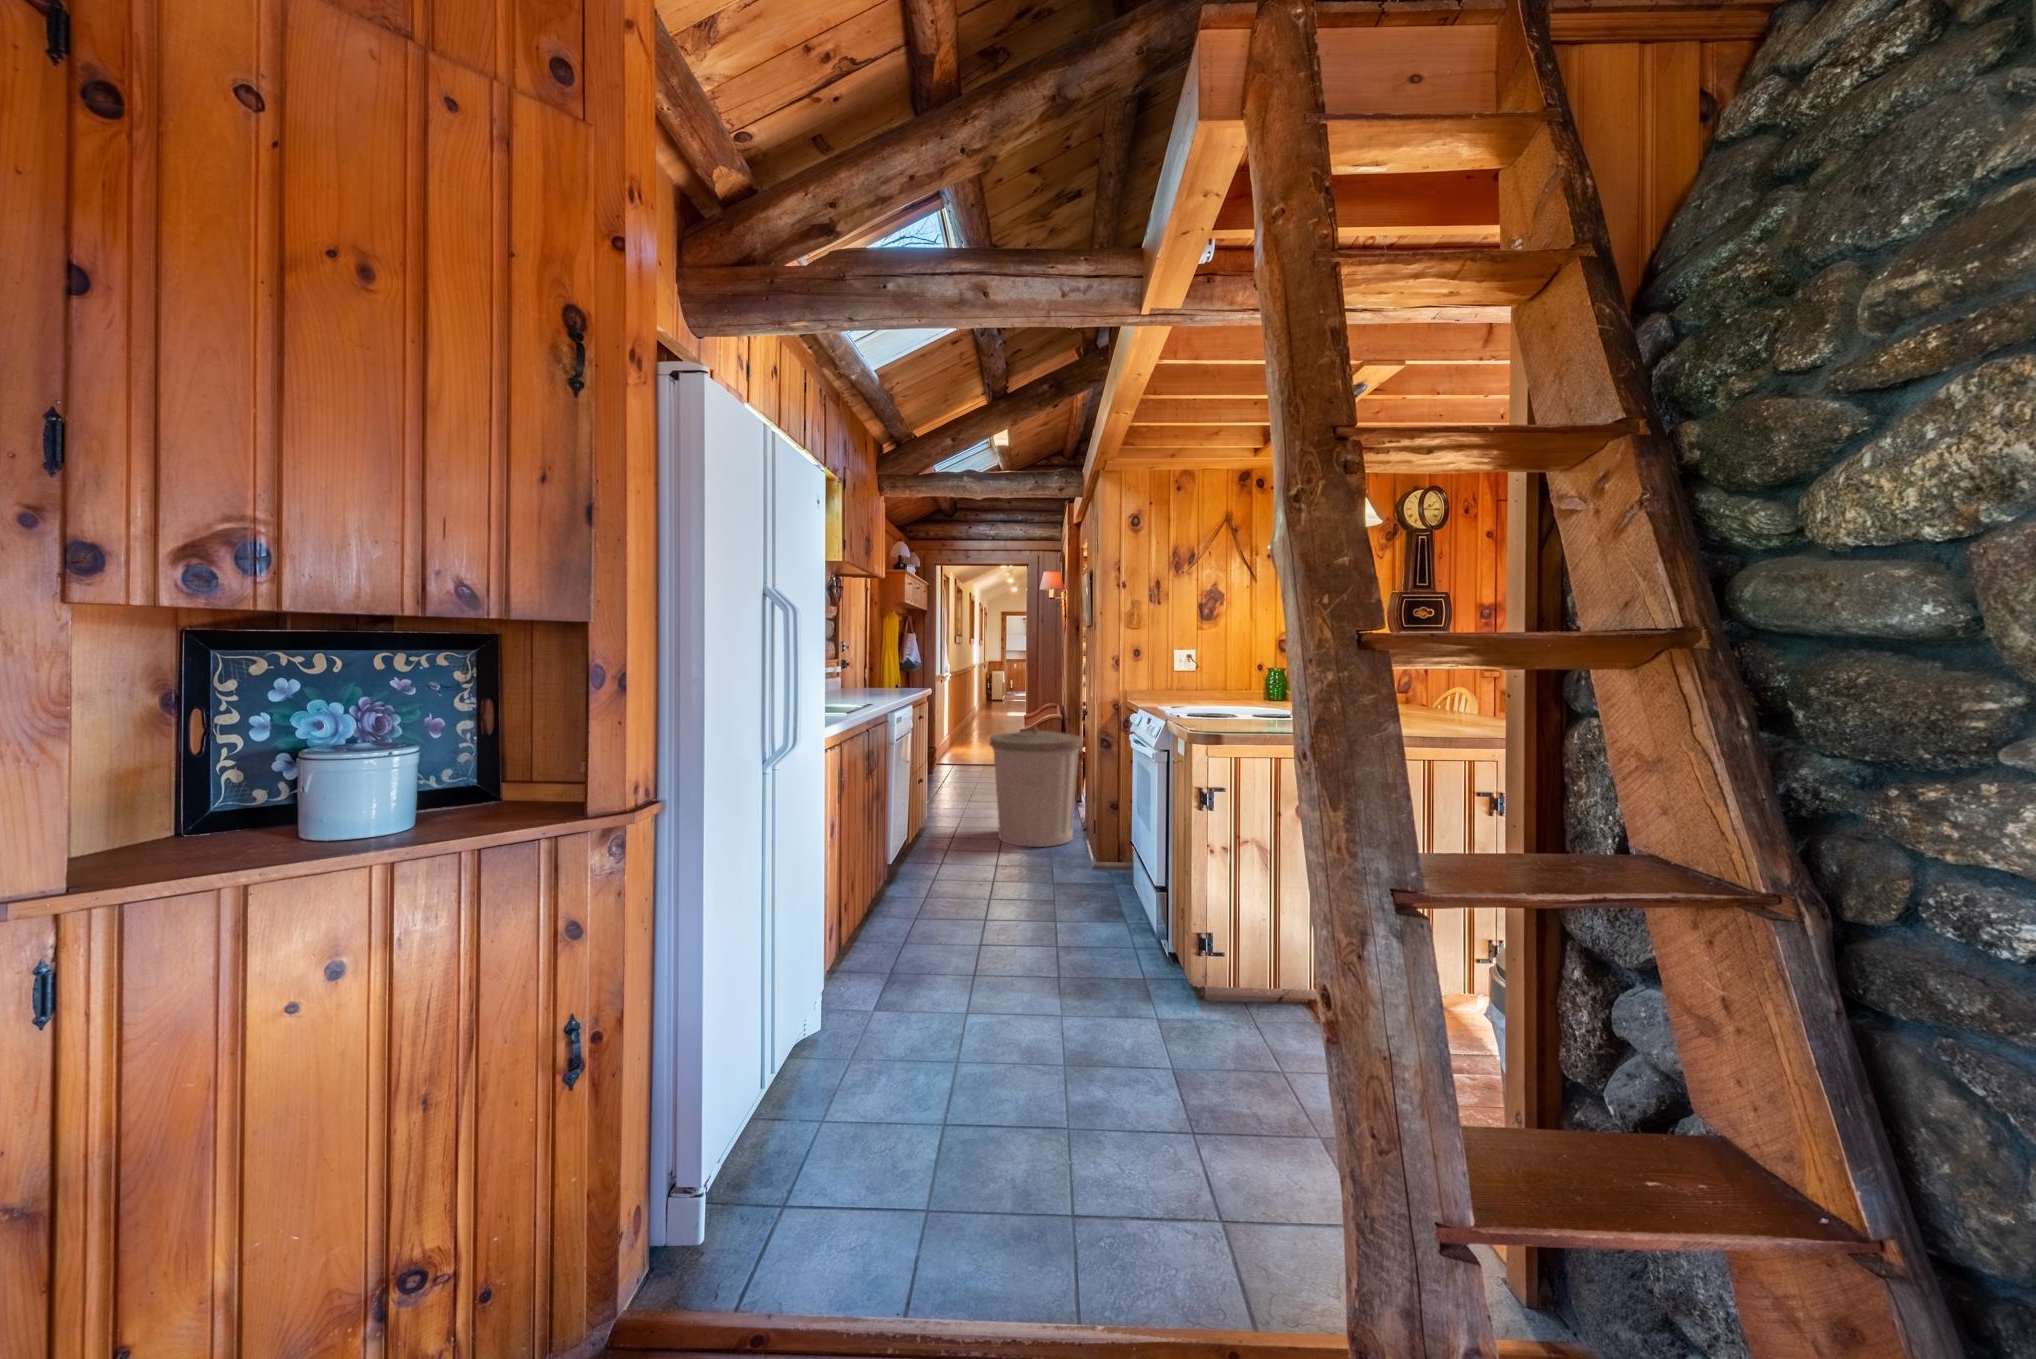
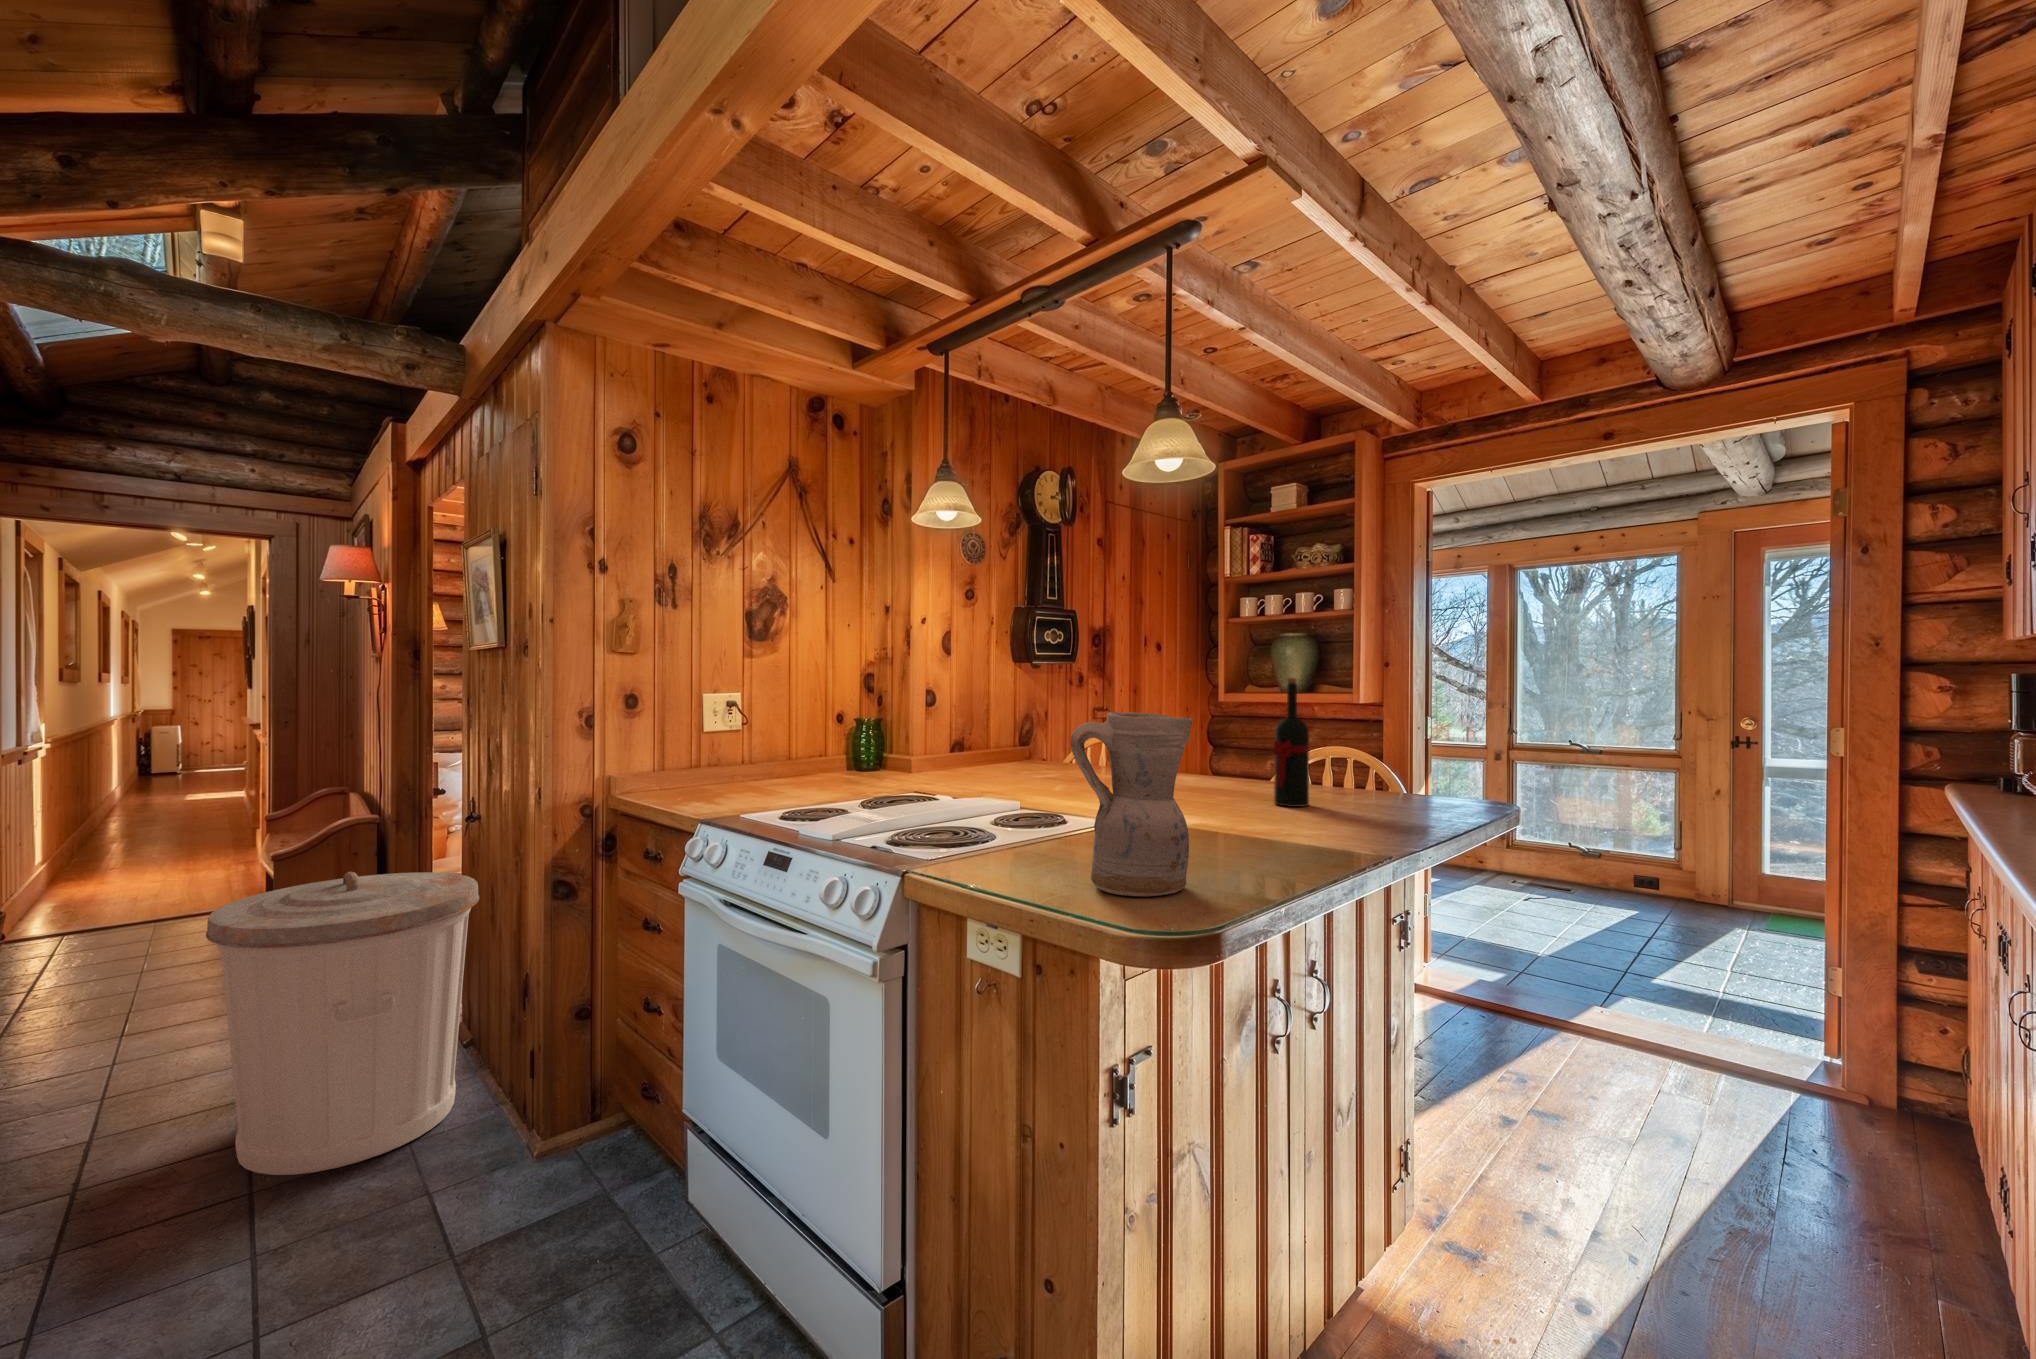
wine bottle: none [1434,640,1464,721] -> present [1274,678,1309,807]
ceramic pitcher: none [1204,653,1252,726] -> present [1071,712,1193,896]

